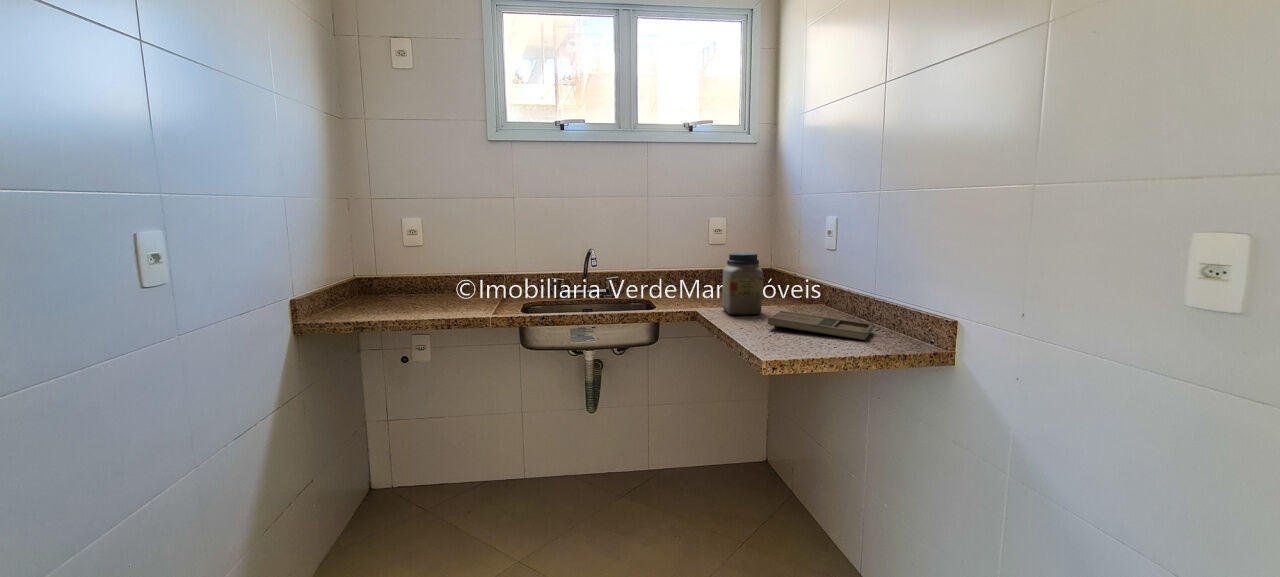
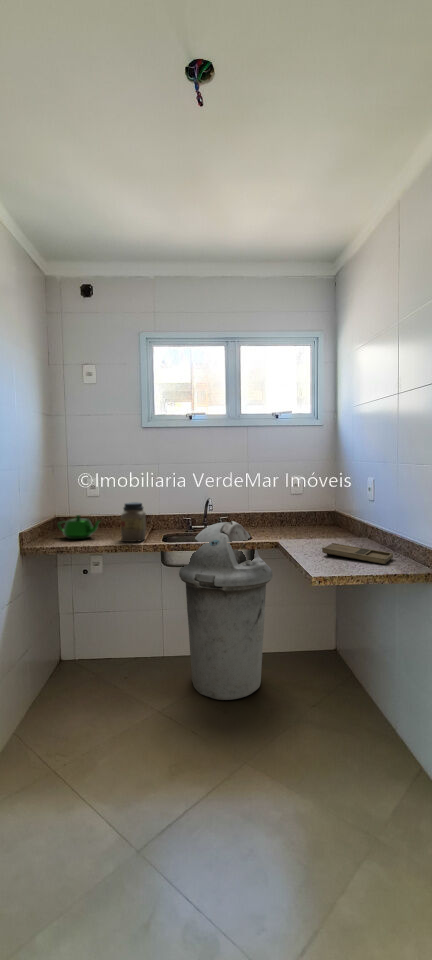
jar: present [722,253,763,315] -> present [121,502,146,542]
teapot: none [355,272,427,310] -> present [58,515,100,539]
trash can: none [548,281,686,539] -> present [179,521,272,700]

